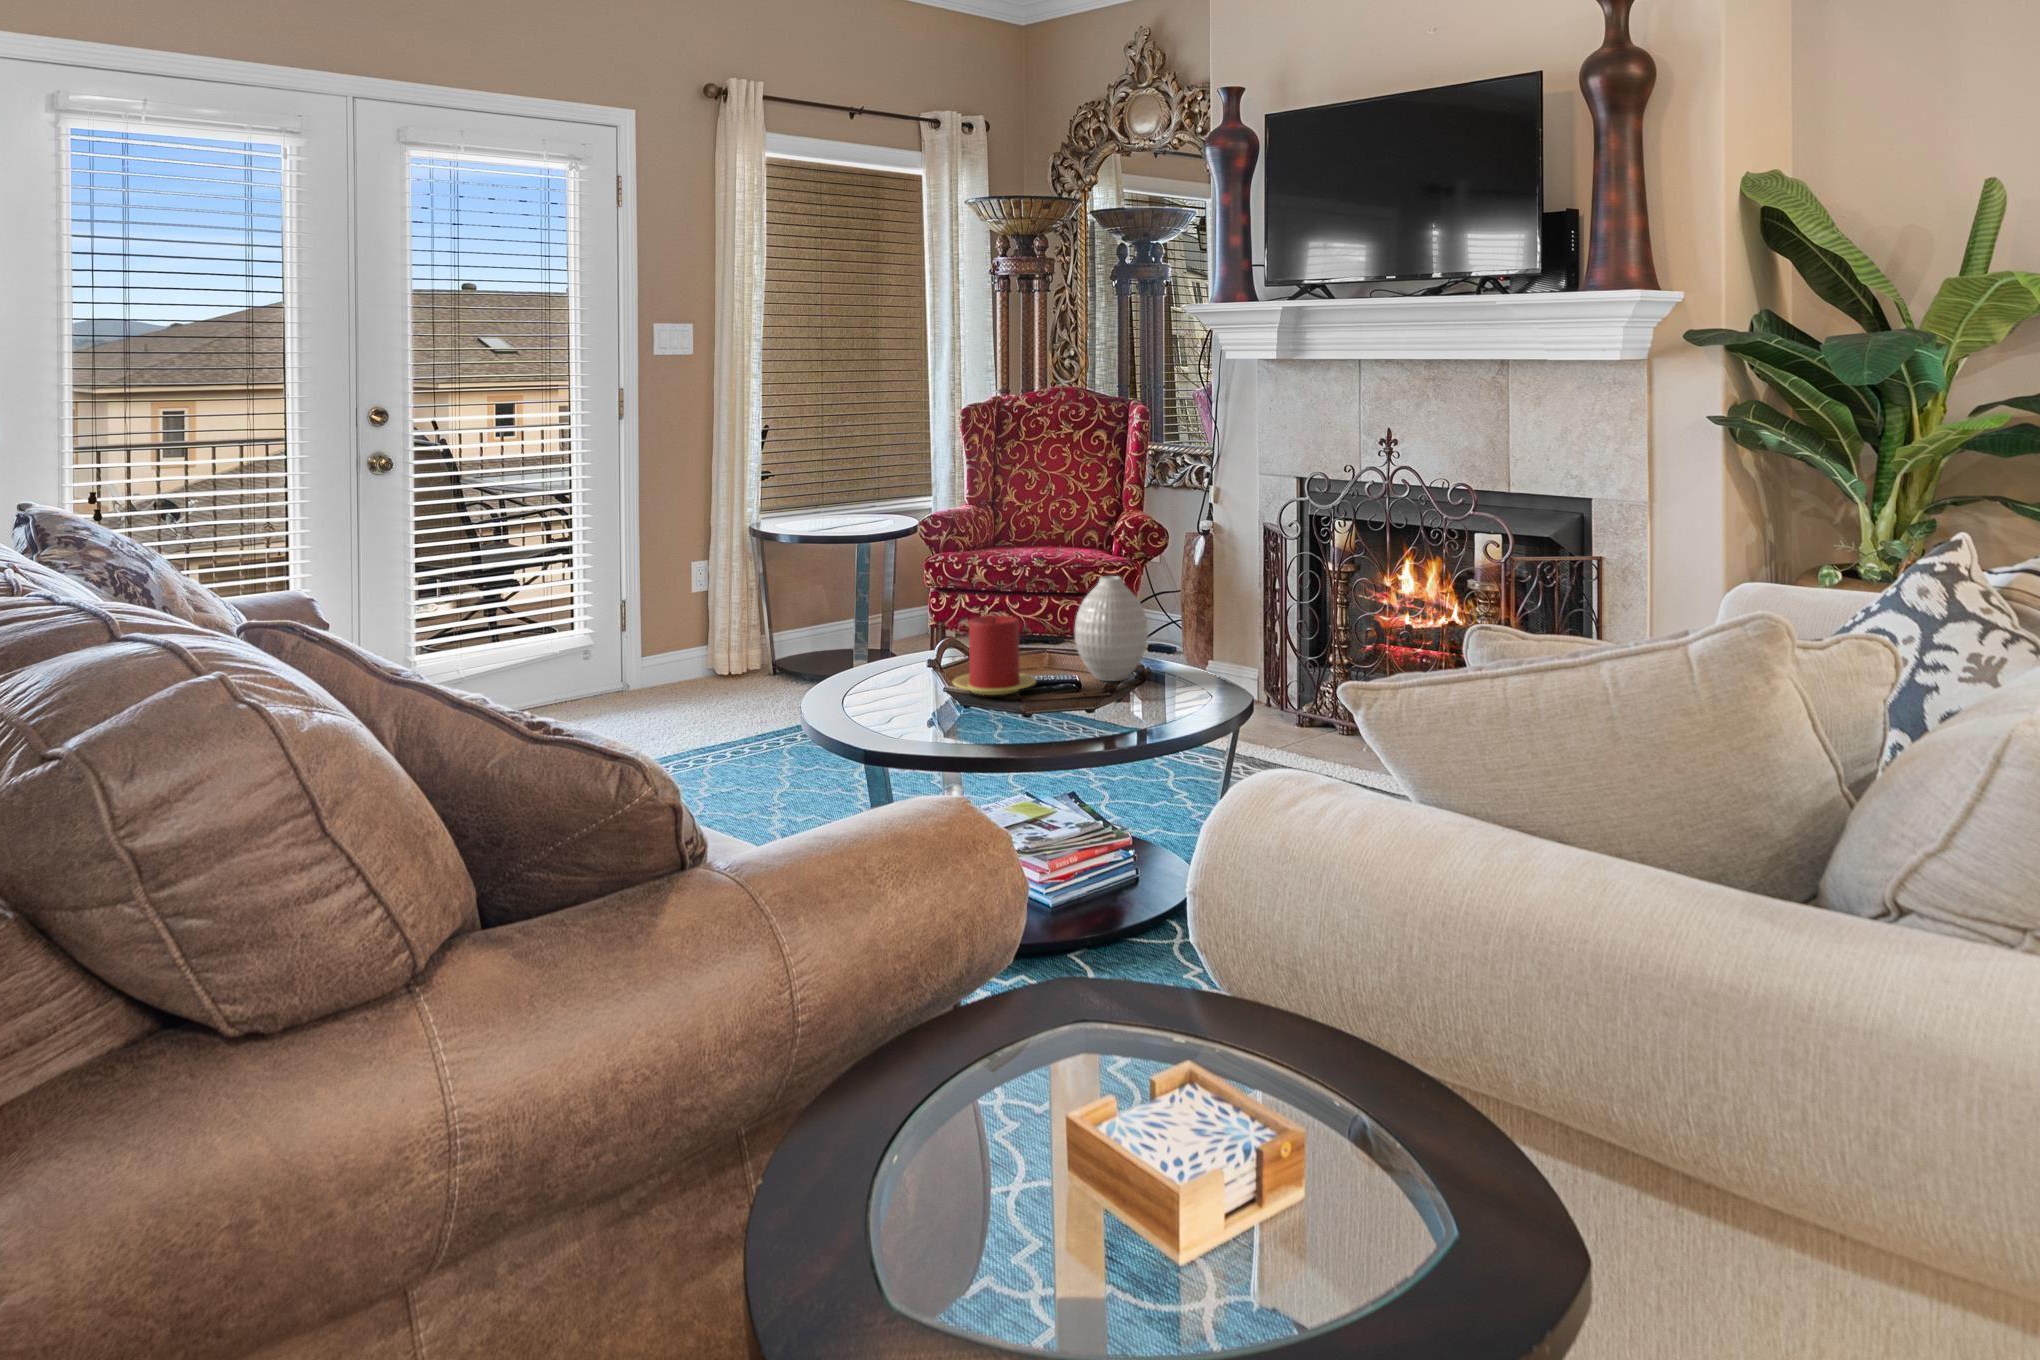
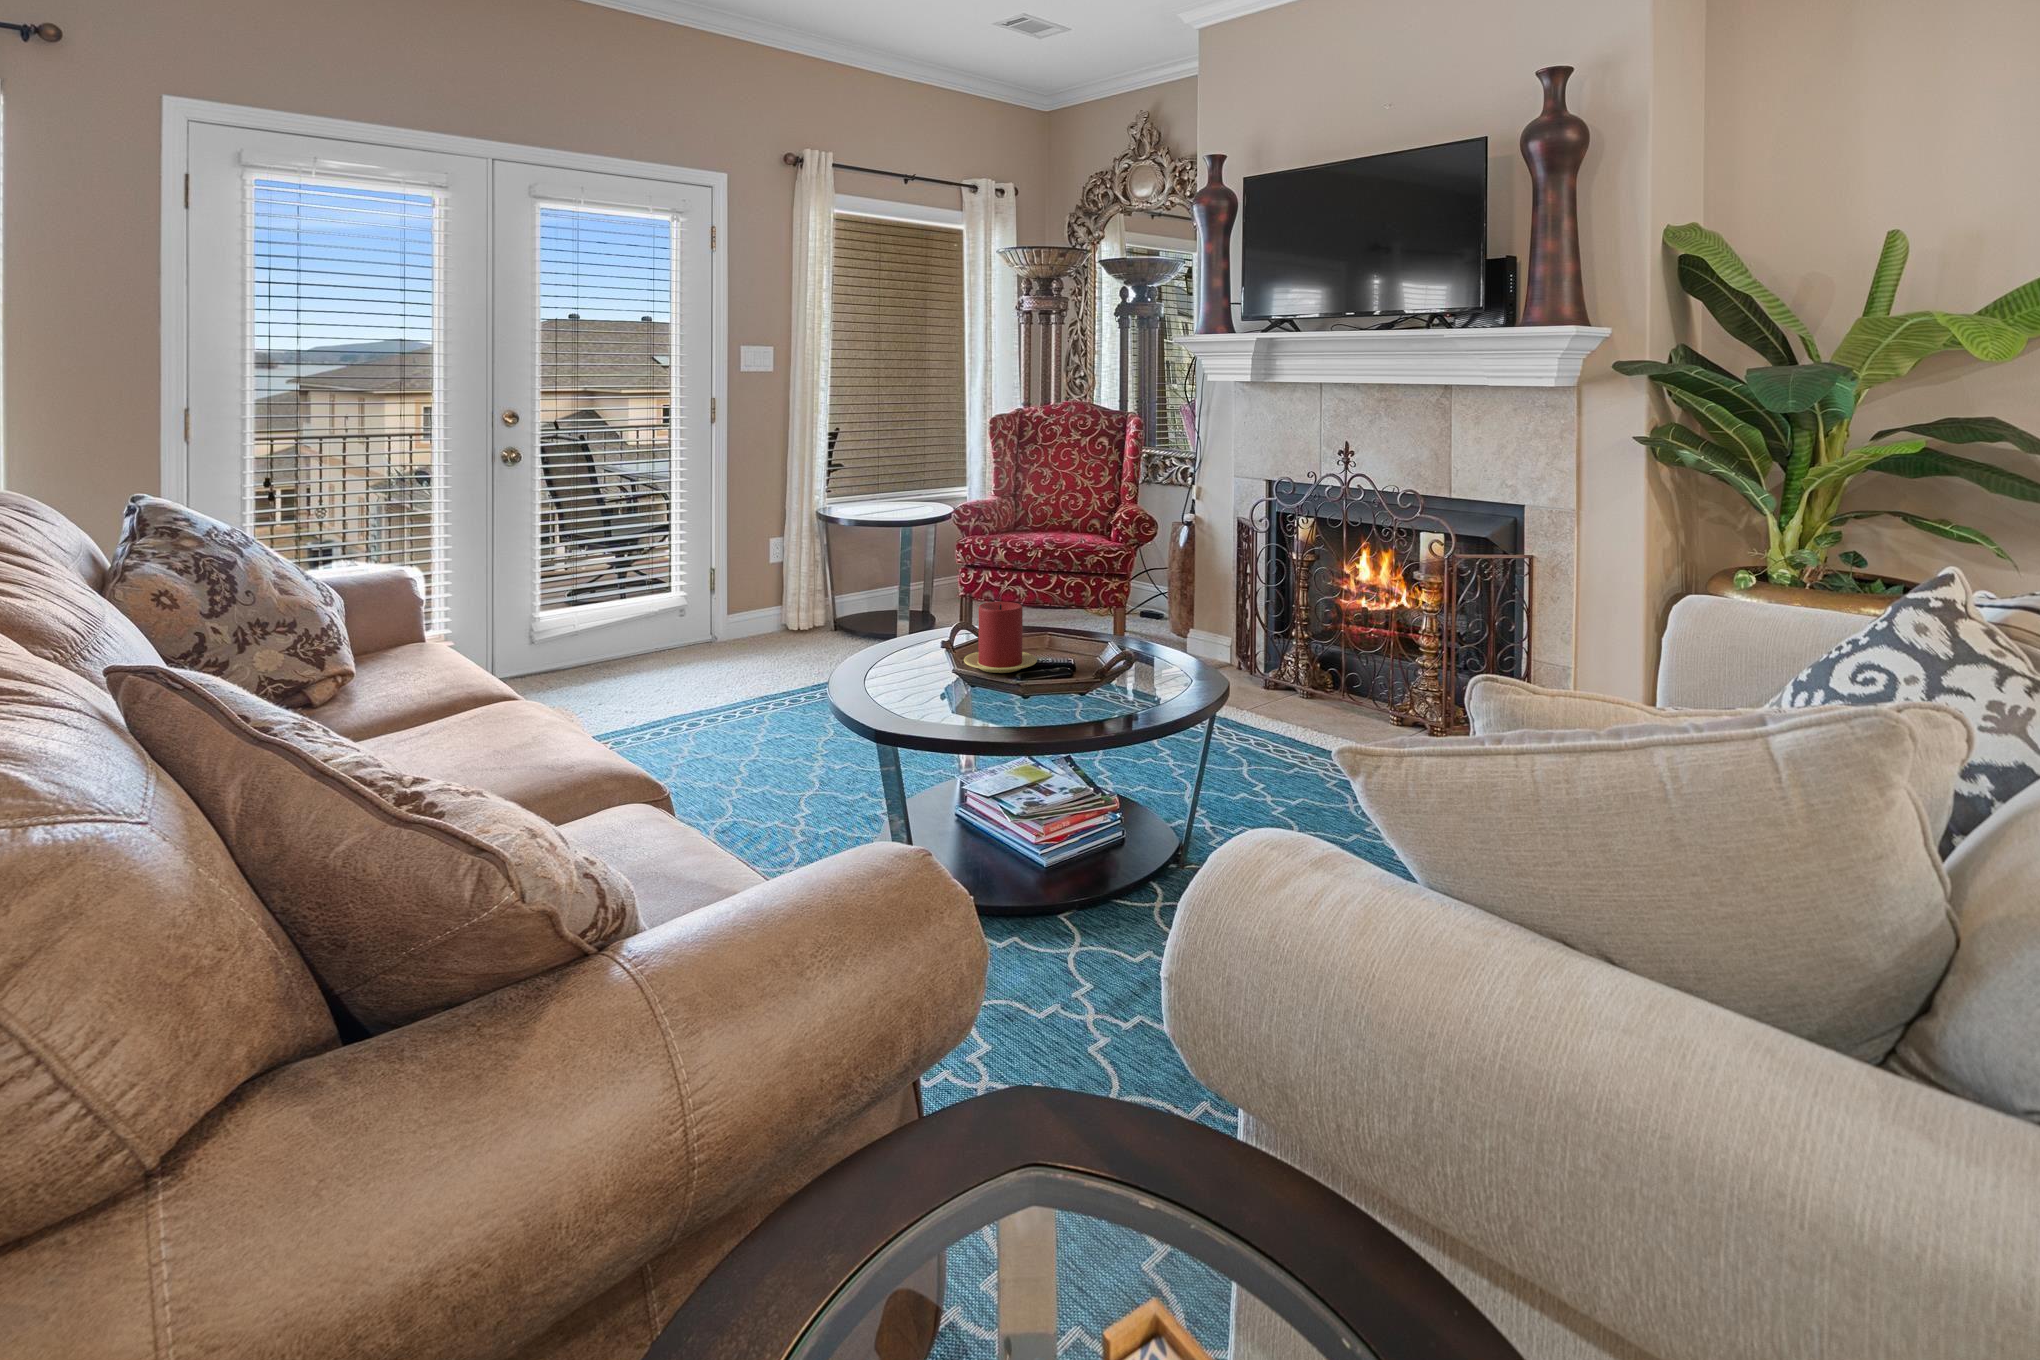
vase: present [1075,576,1148,681] -> none [1072,569,1136,661]

